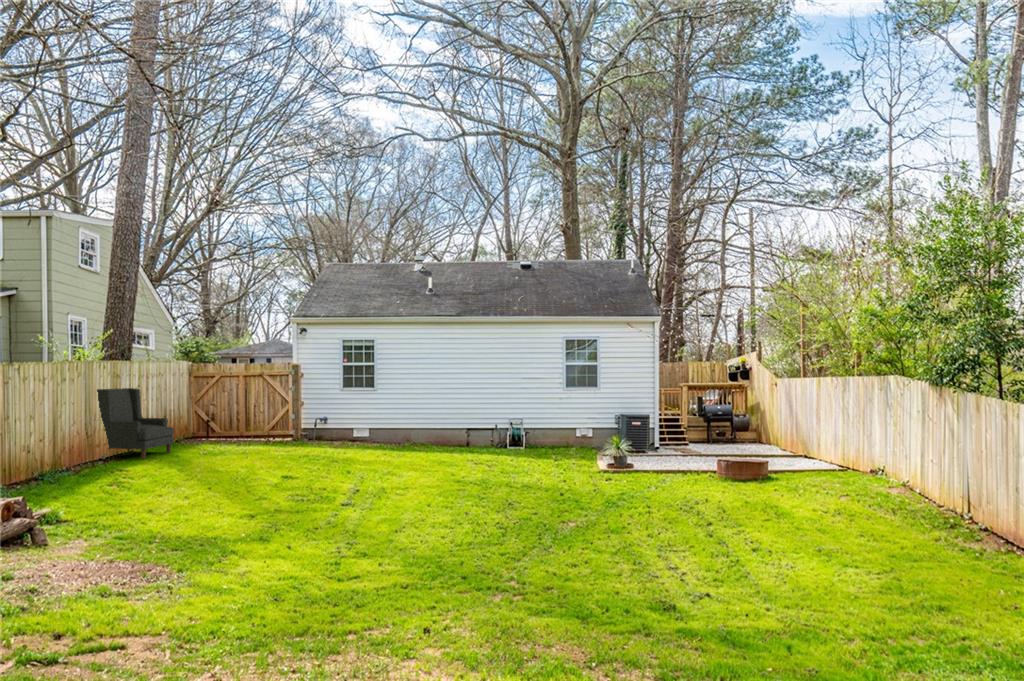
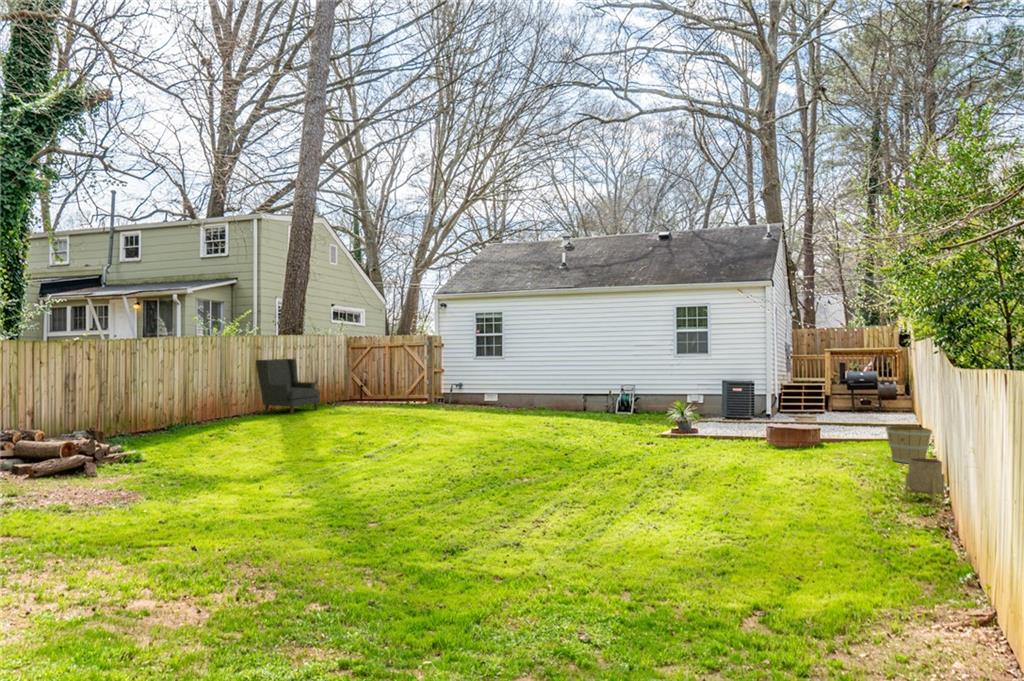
wooden bucket: none [840,453,883,490] -> present [886,425,932,463]
planter: none [935,485,968,530] -> present [905,458,945,505]

